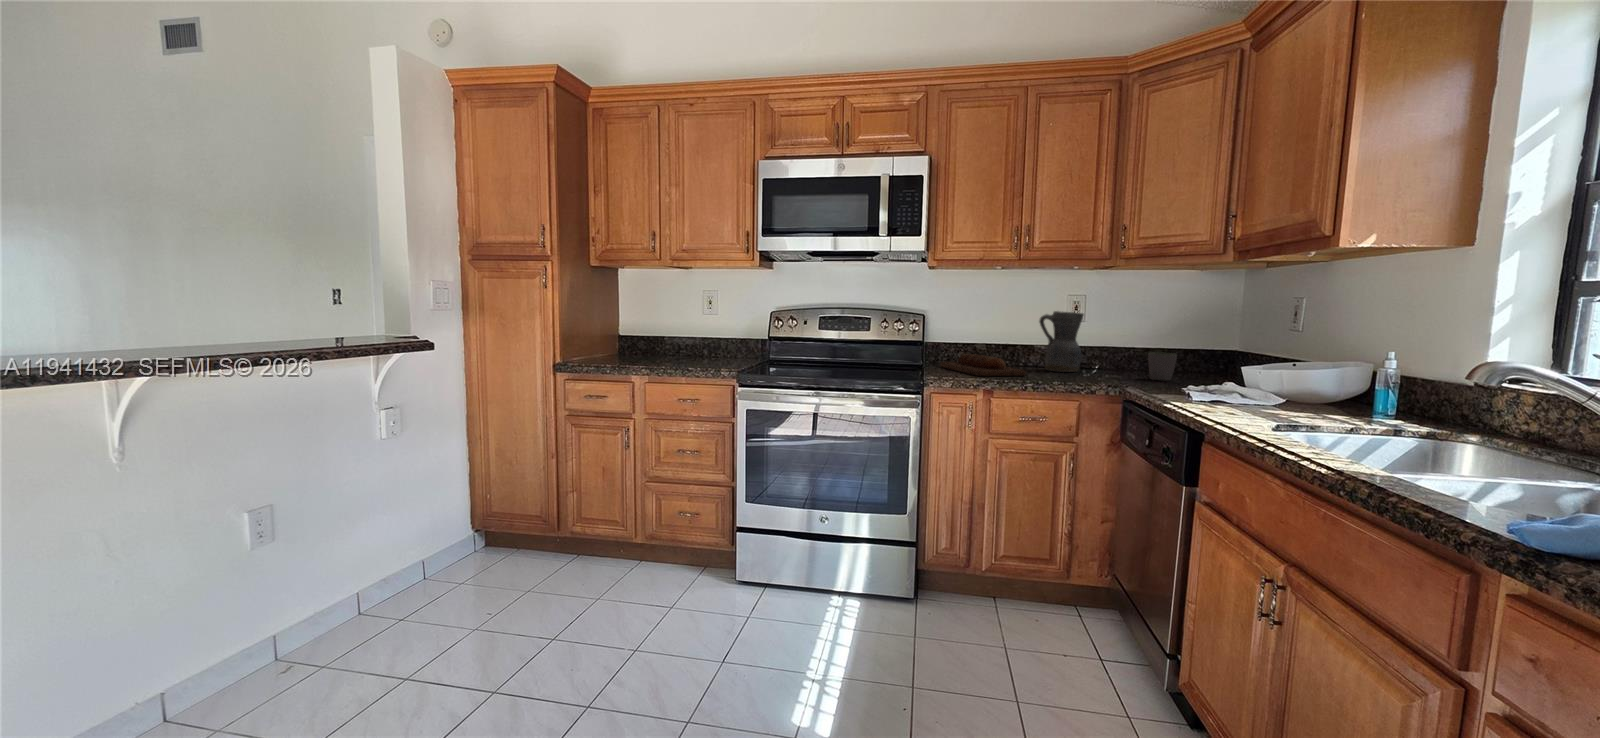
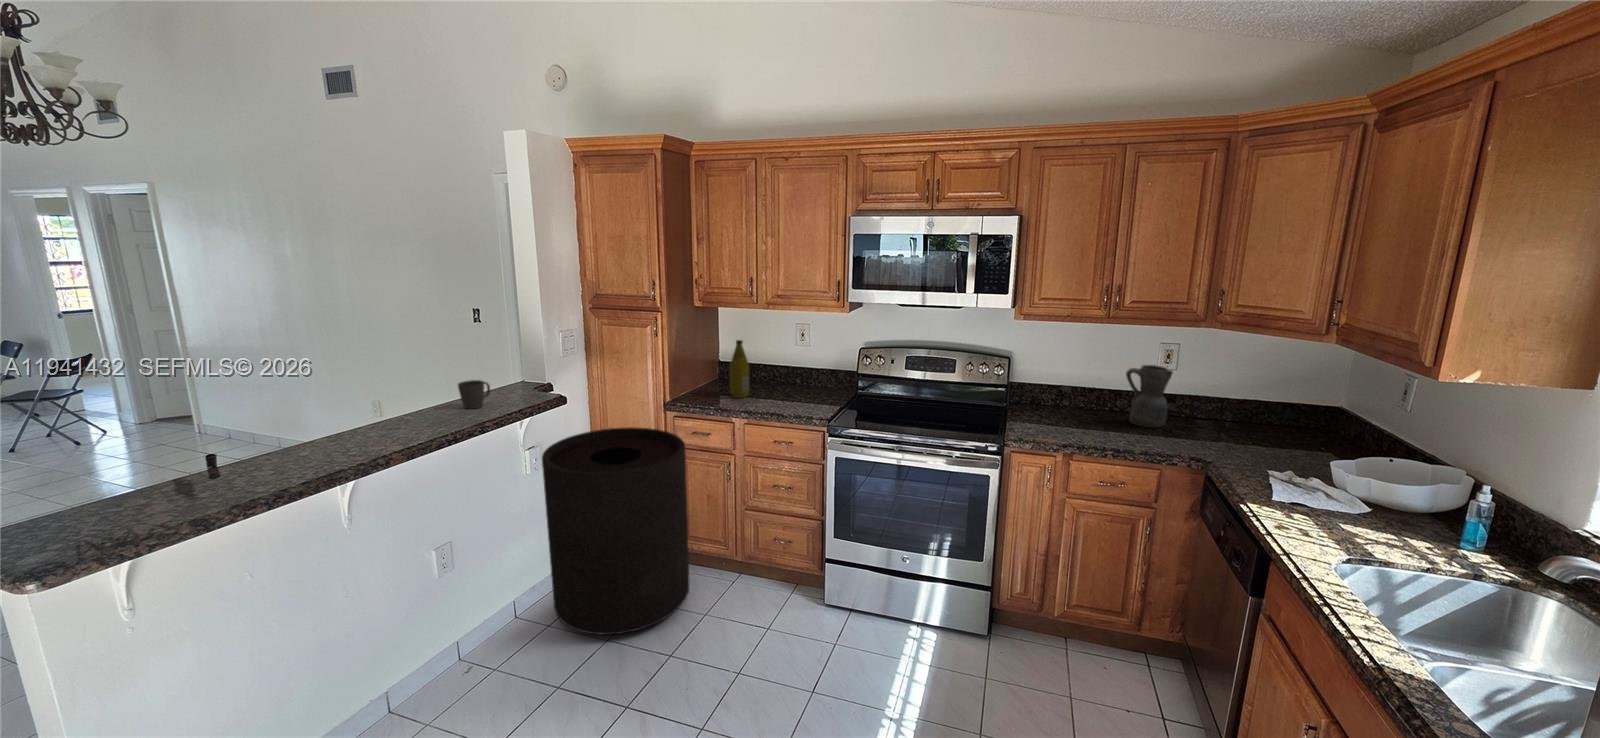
bottle: none [630,299,652,362] -> present [730,340,749,398]
mug: present [1148,352,1177,381] -> present [458,380,490,409]
bread loaf: present [940,354,1026,376] -> none [1022,404,1107,438]
trash can: none [399,393,580,623] -> present [542,427,690,635]

